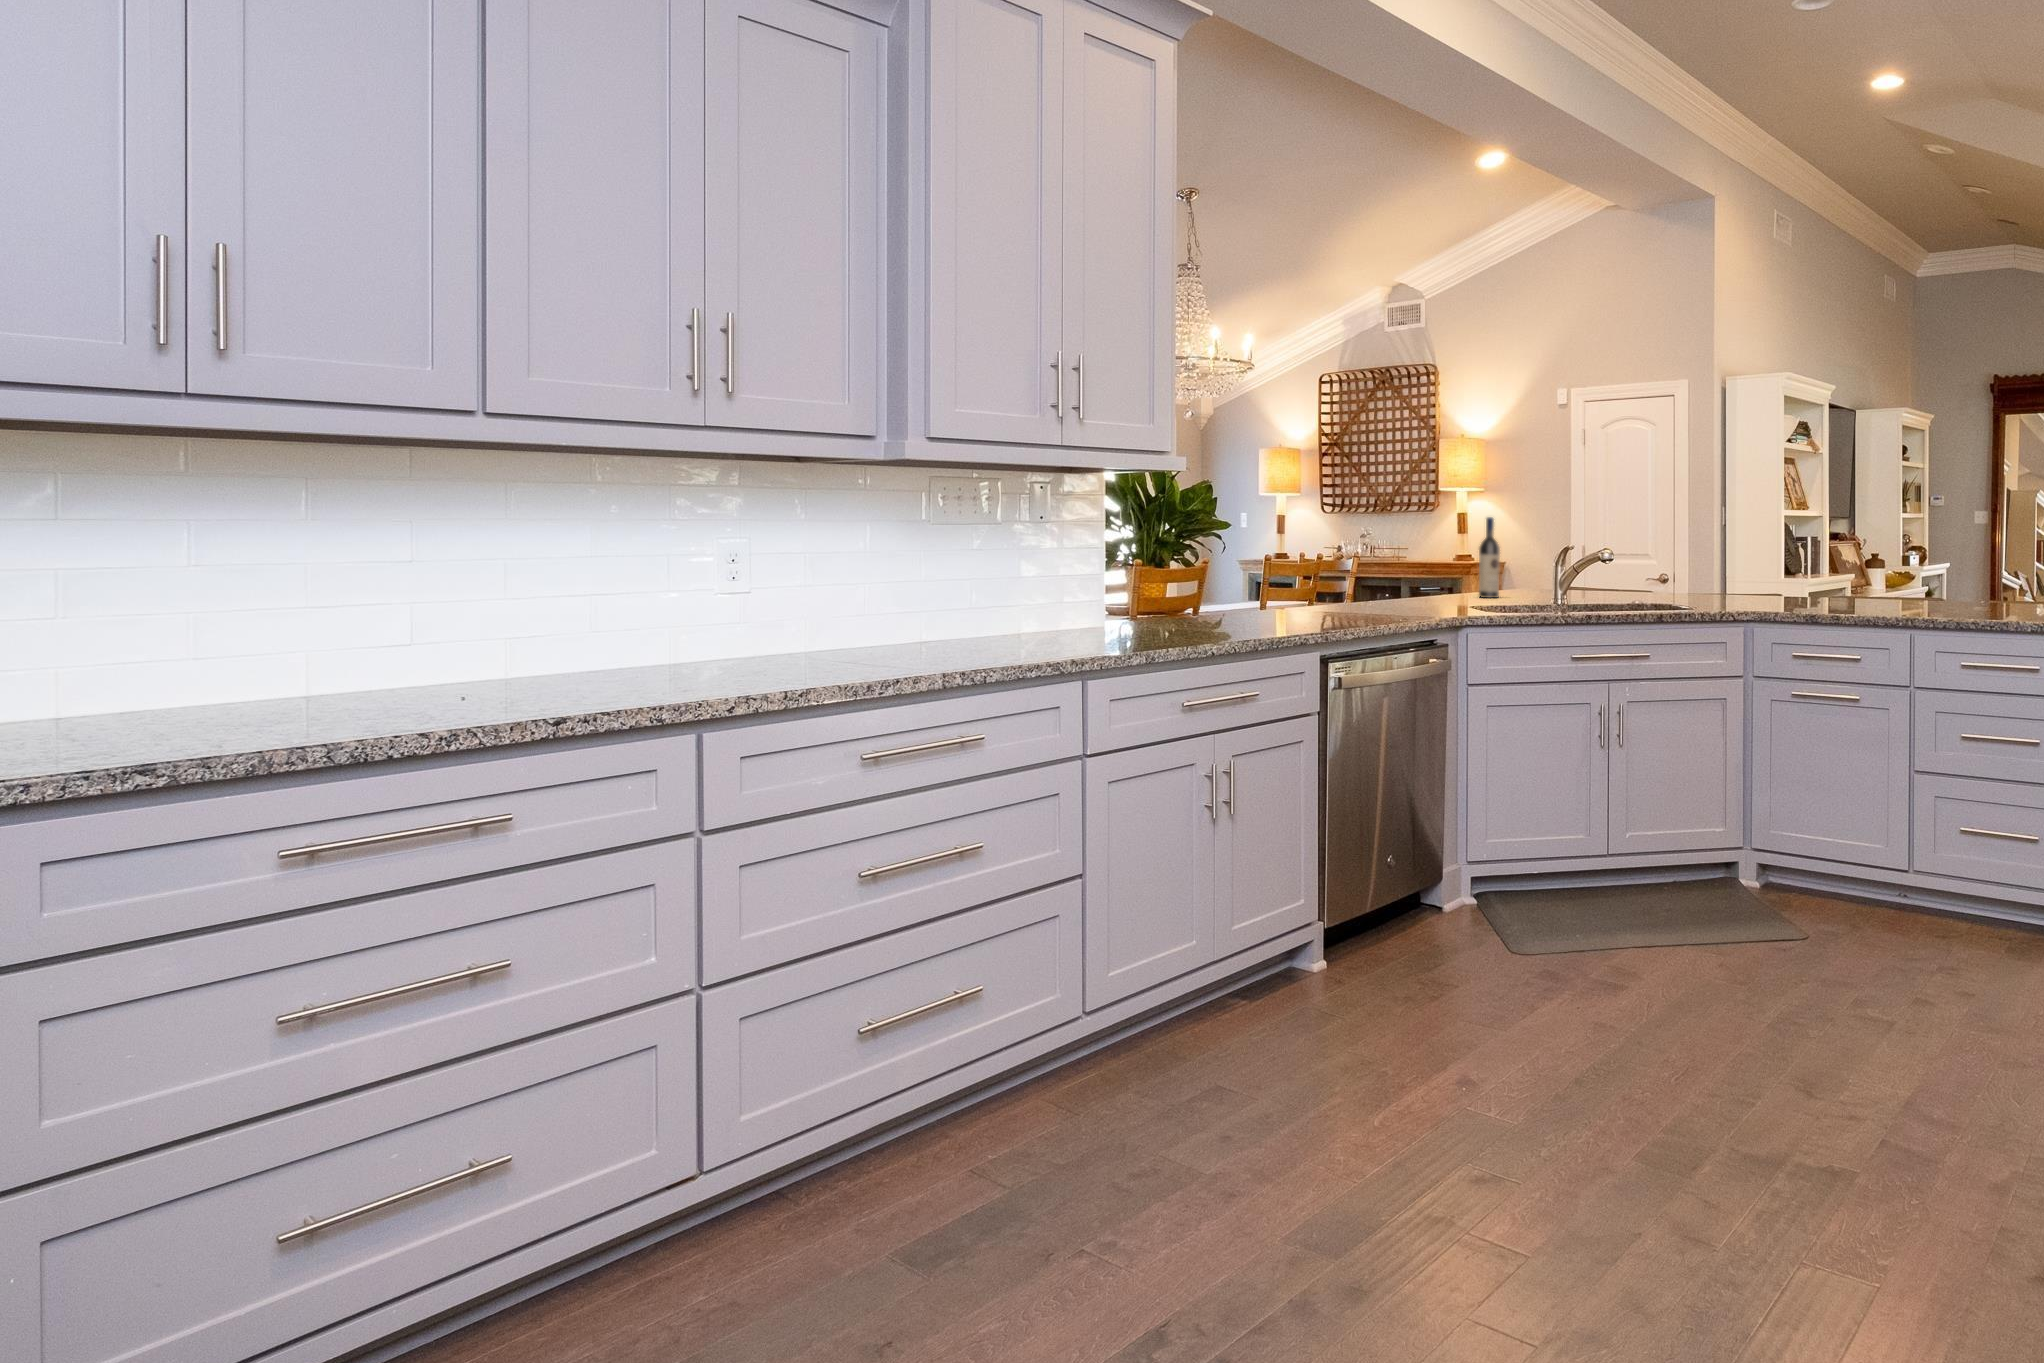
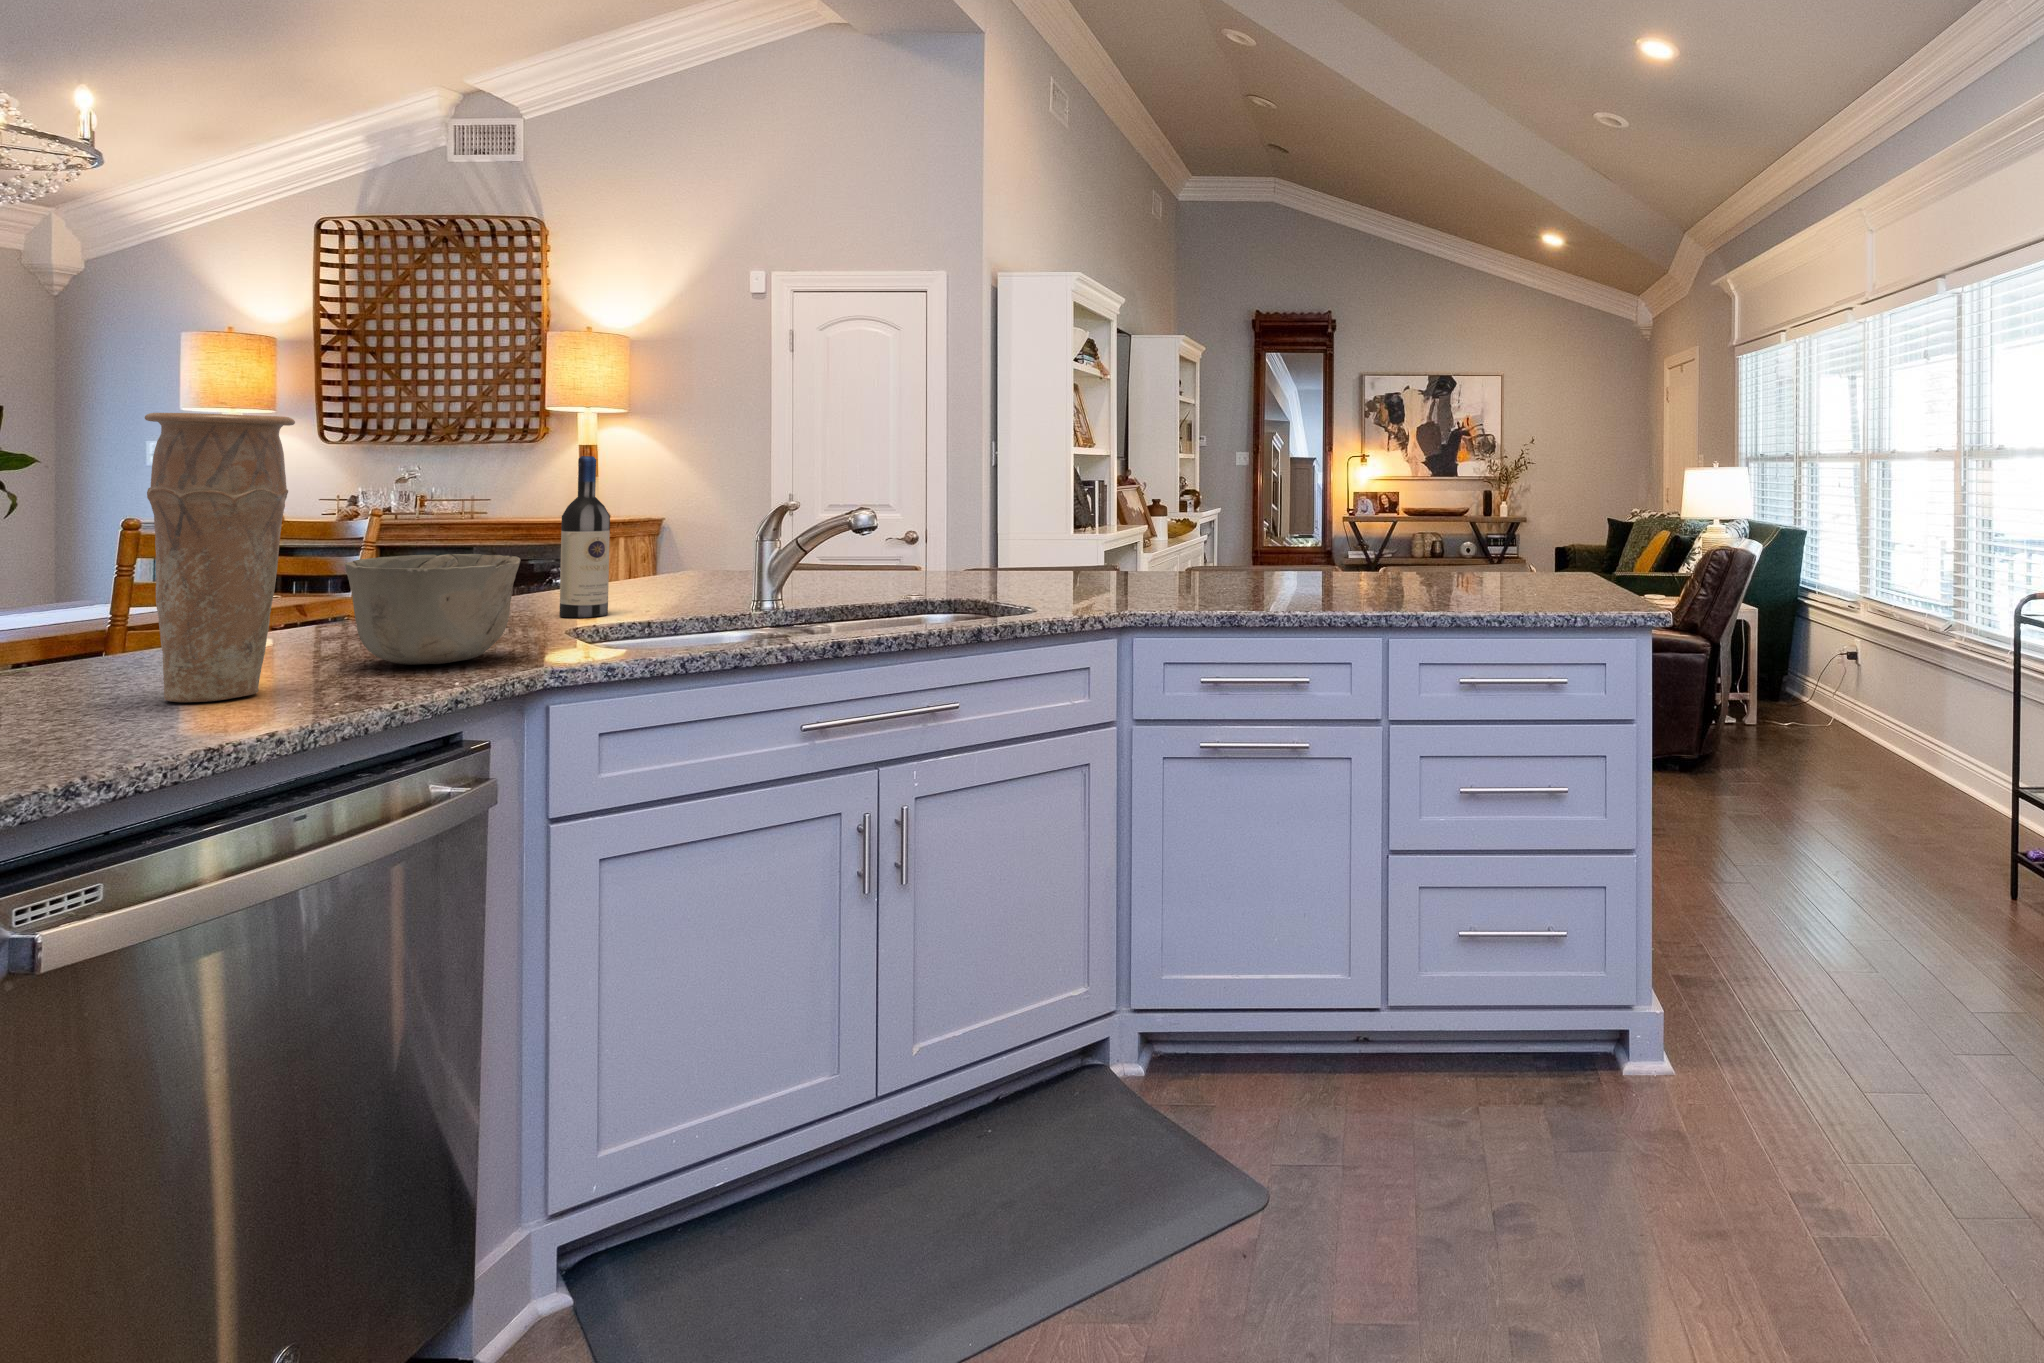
vase: none [1363,501,1405,610] -> present [145,413,295,702]
ceramic bowl: none [1413,560,1473,606] -> present [345,554,521,665]

